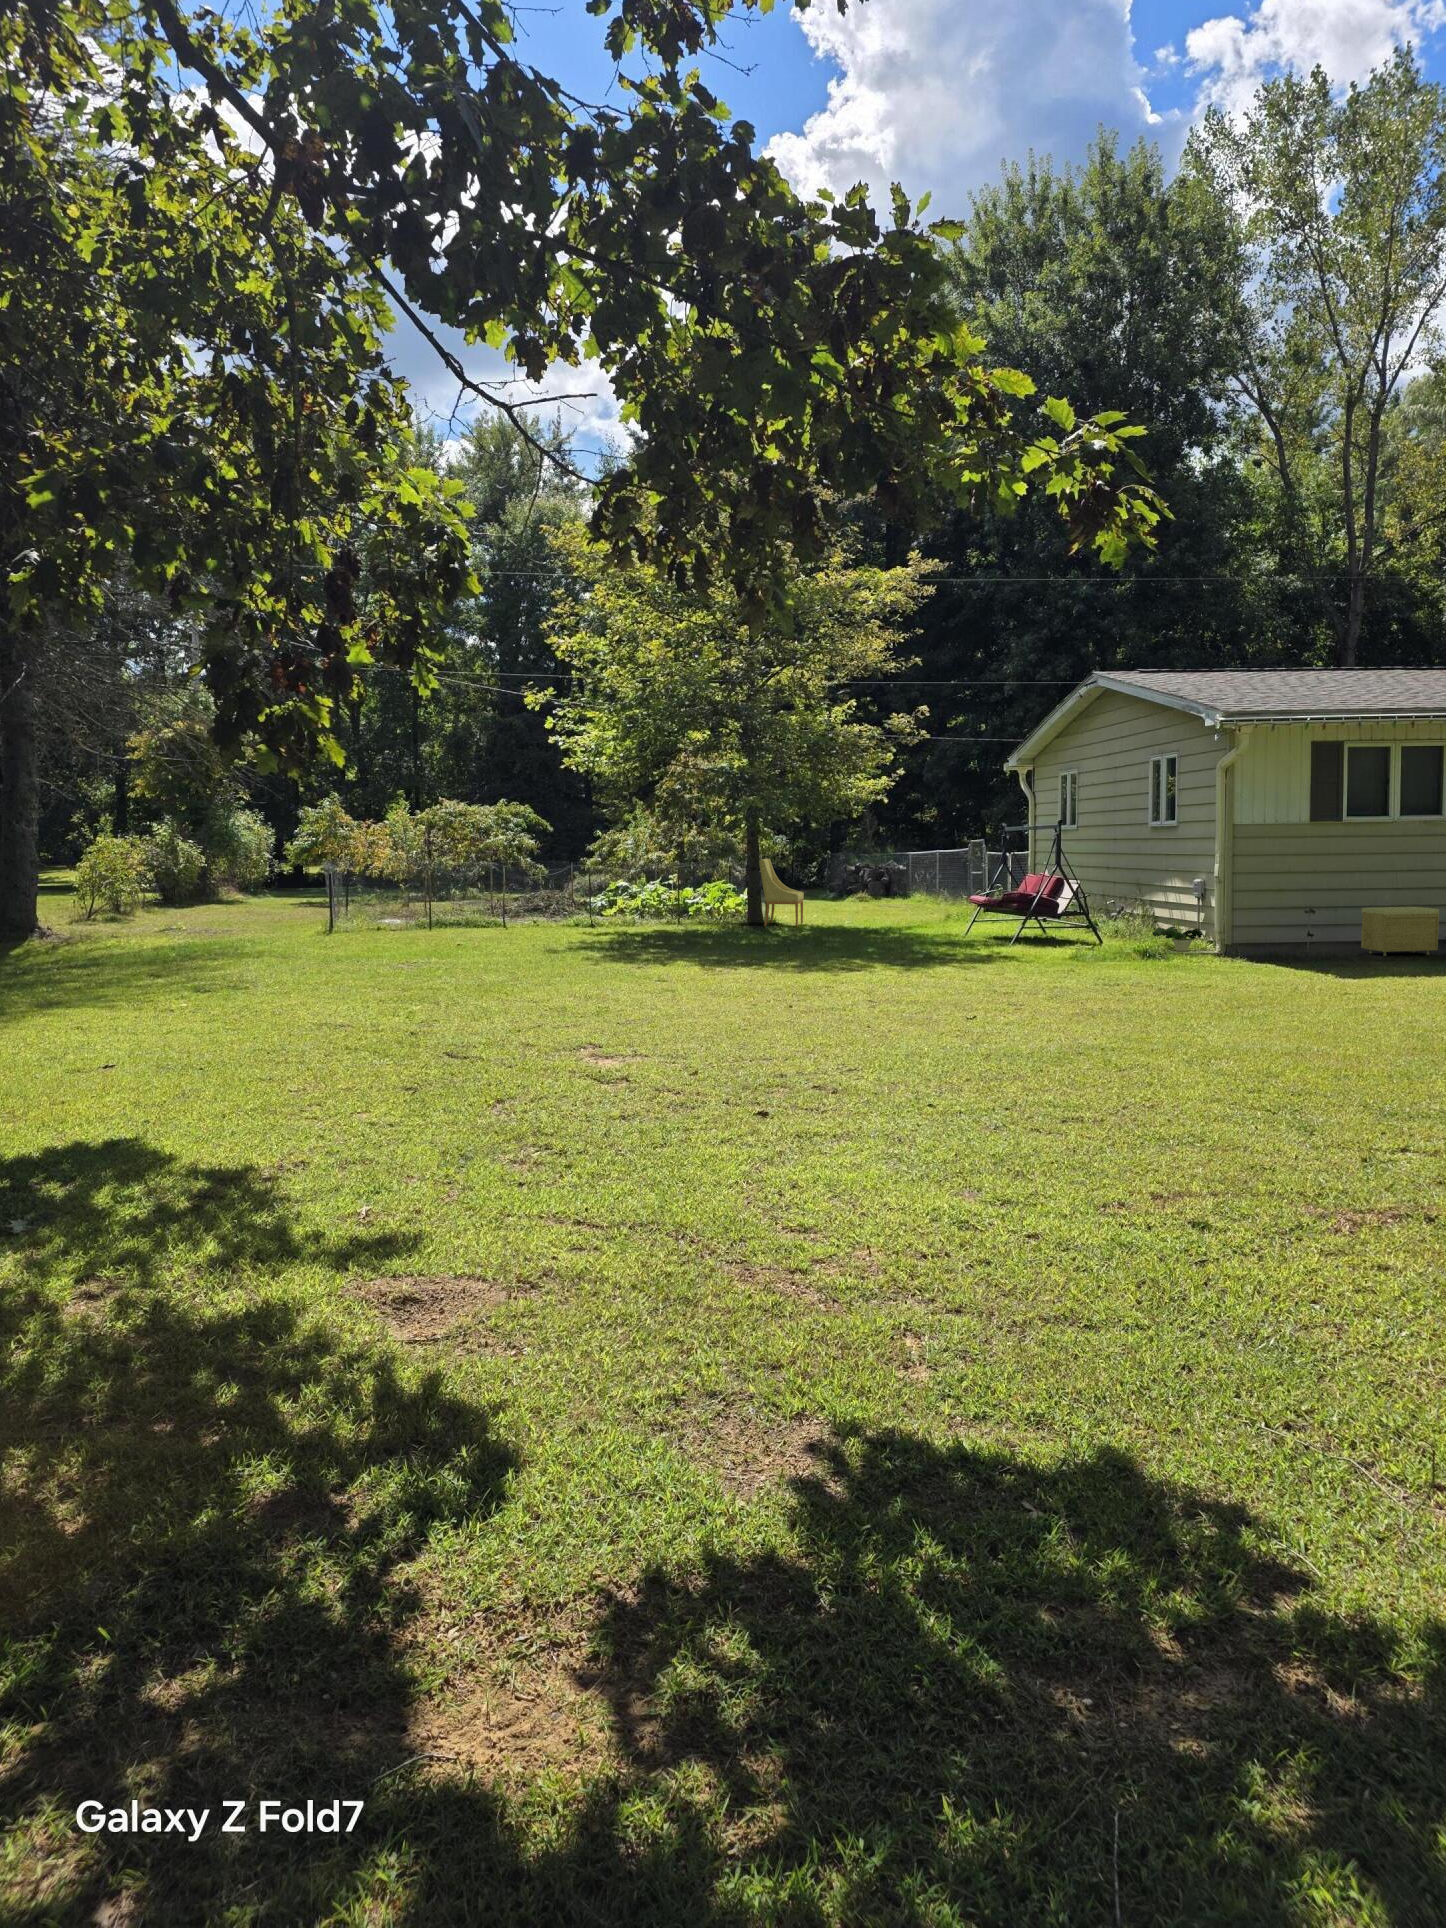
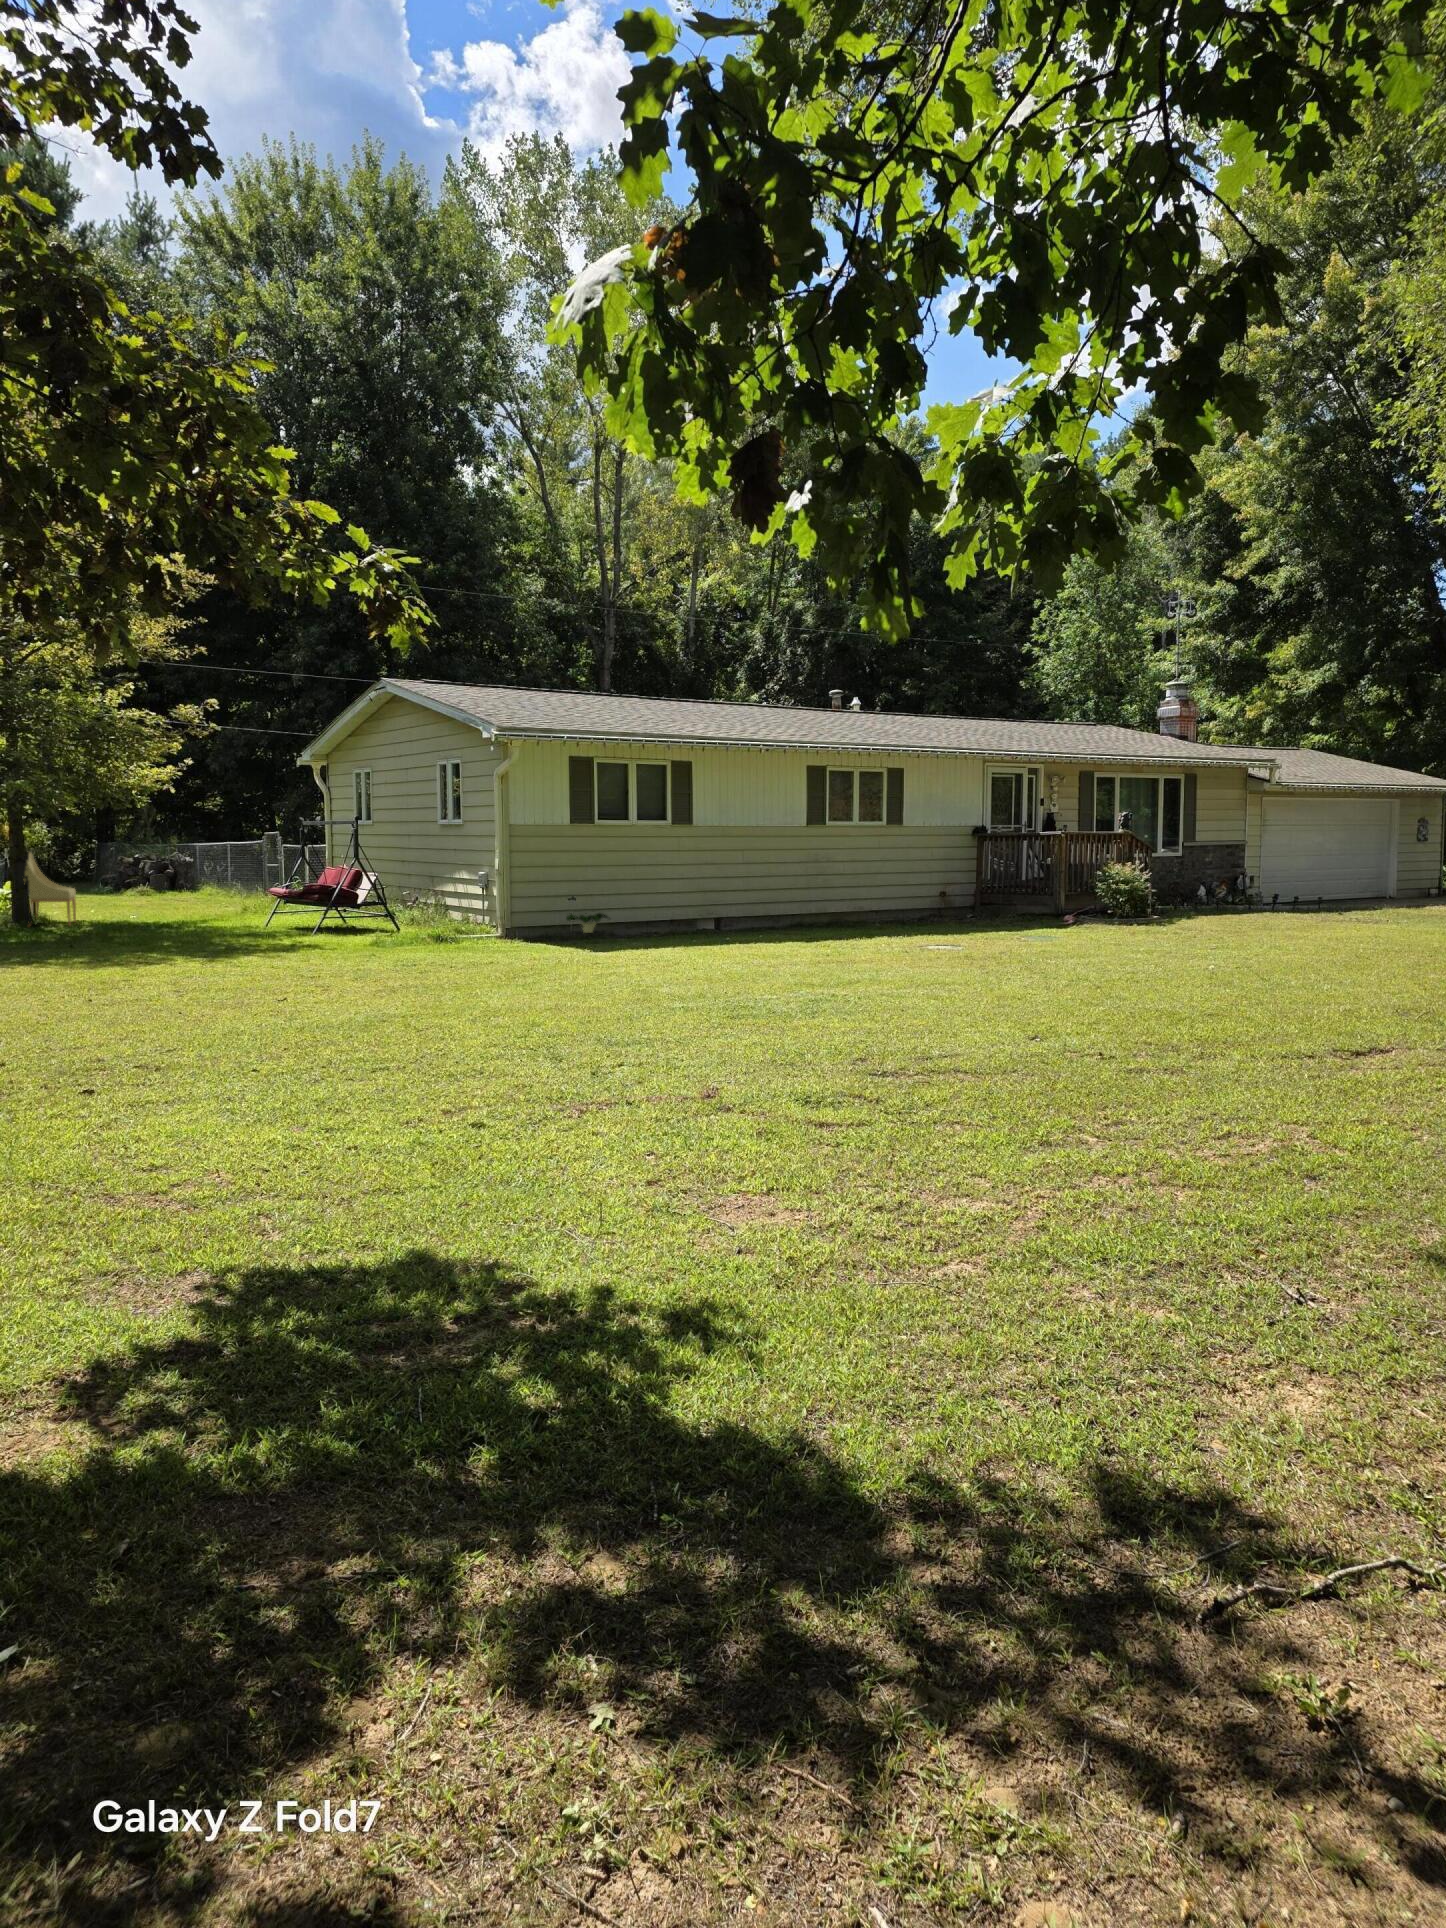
storage bench: present [1361,907,1439,956] -> none [612,891,667,931]
potted plant: present [1152,927,1205,951] -> present [566,913,608,933]

